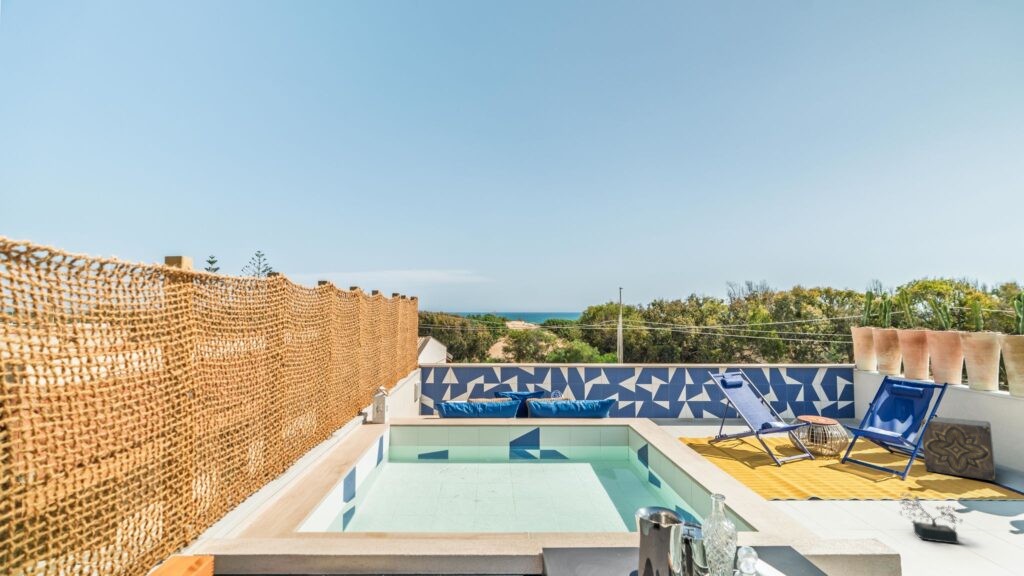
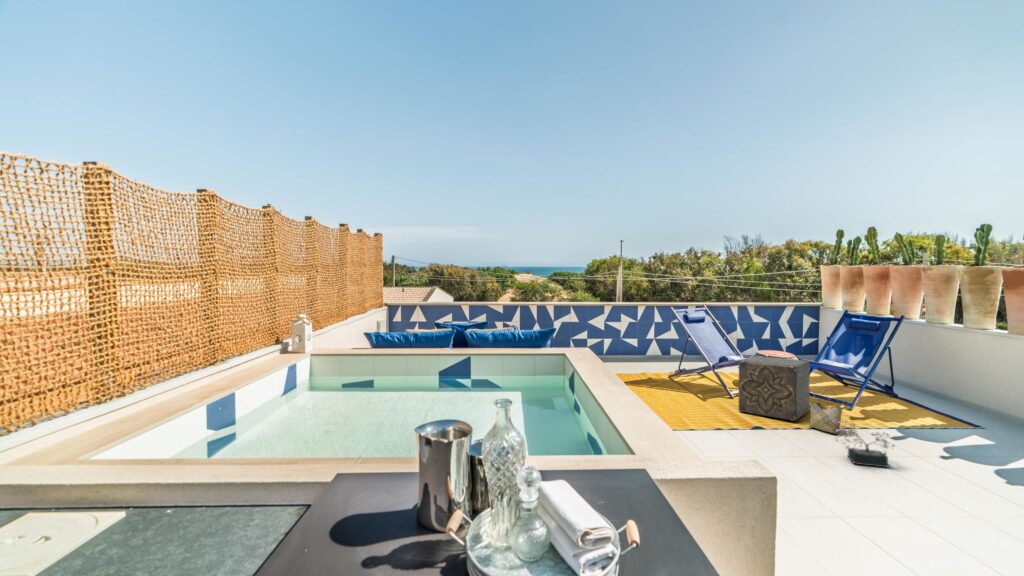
ottoman: present [921,416,995,481] -> present [739,356,810,421]
woven basket: none [864,460,900,506] -> present [809,402,842,434]

